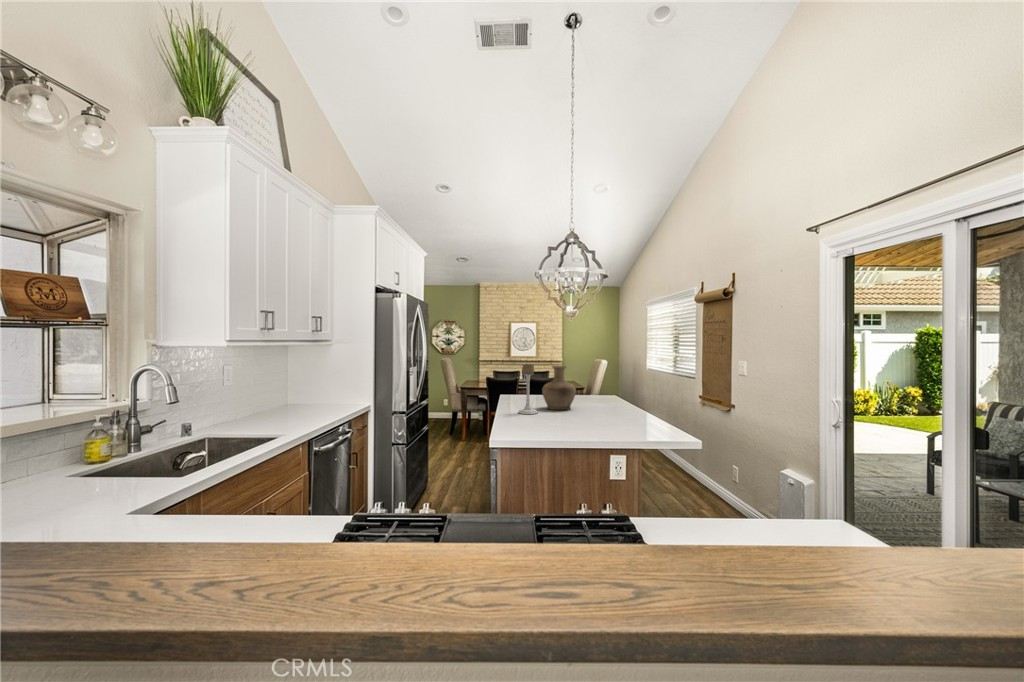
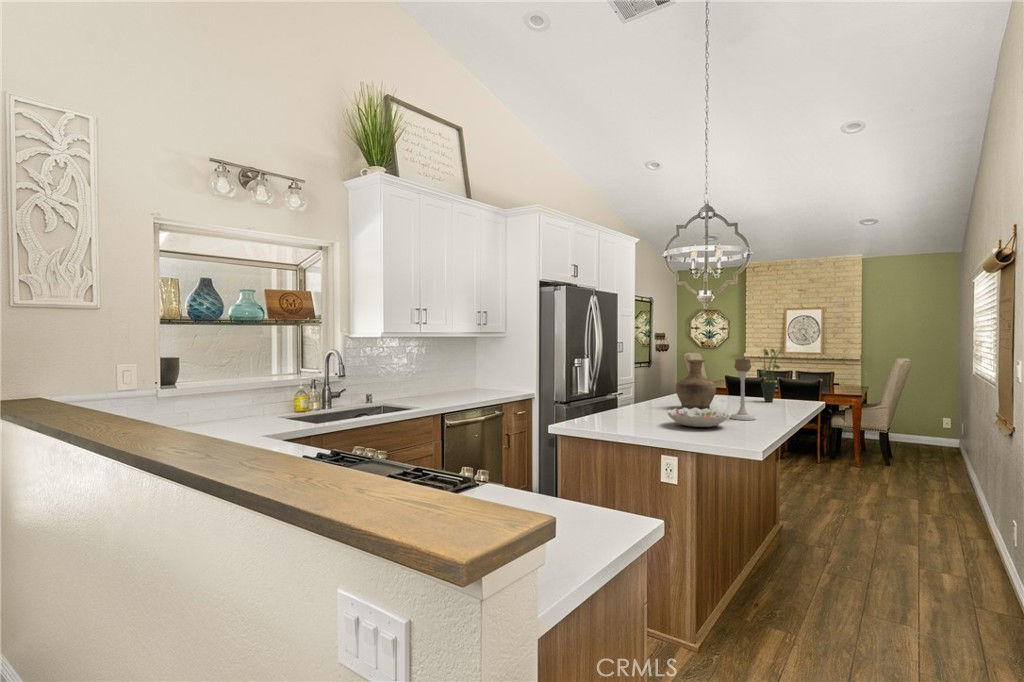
potted plant: none [583,353,603,399] -> present [761,348,781,402]
candle holder: present [518,364,538,414] -> present [730,359,756,420]
decorative bowl: none [581,409,635,426] -> present [667,408,729,427]

